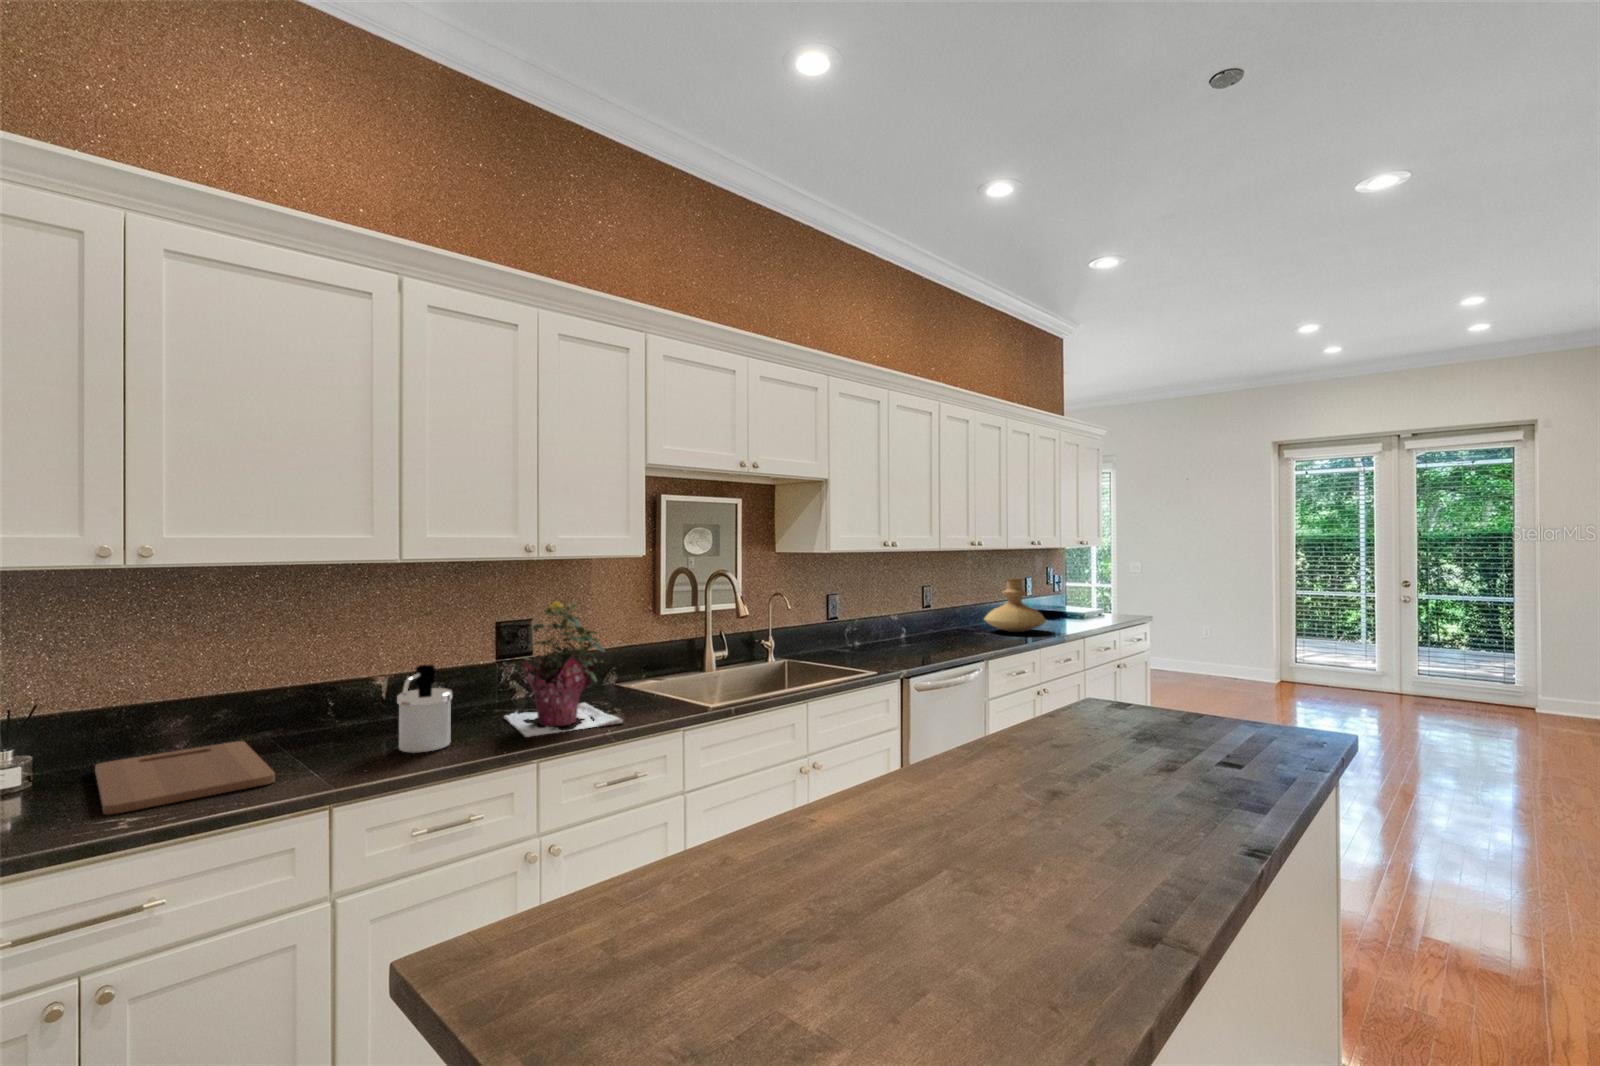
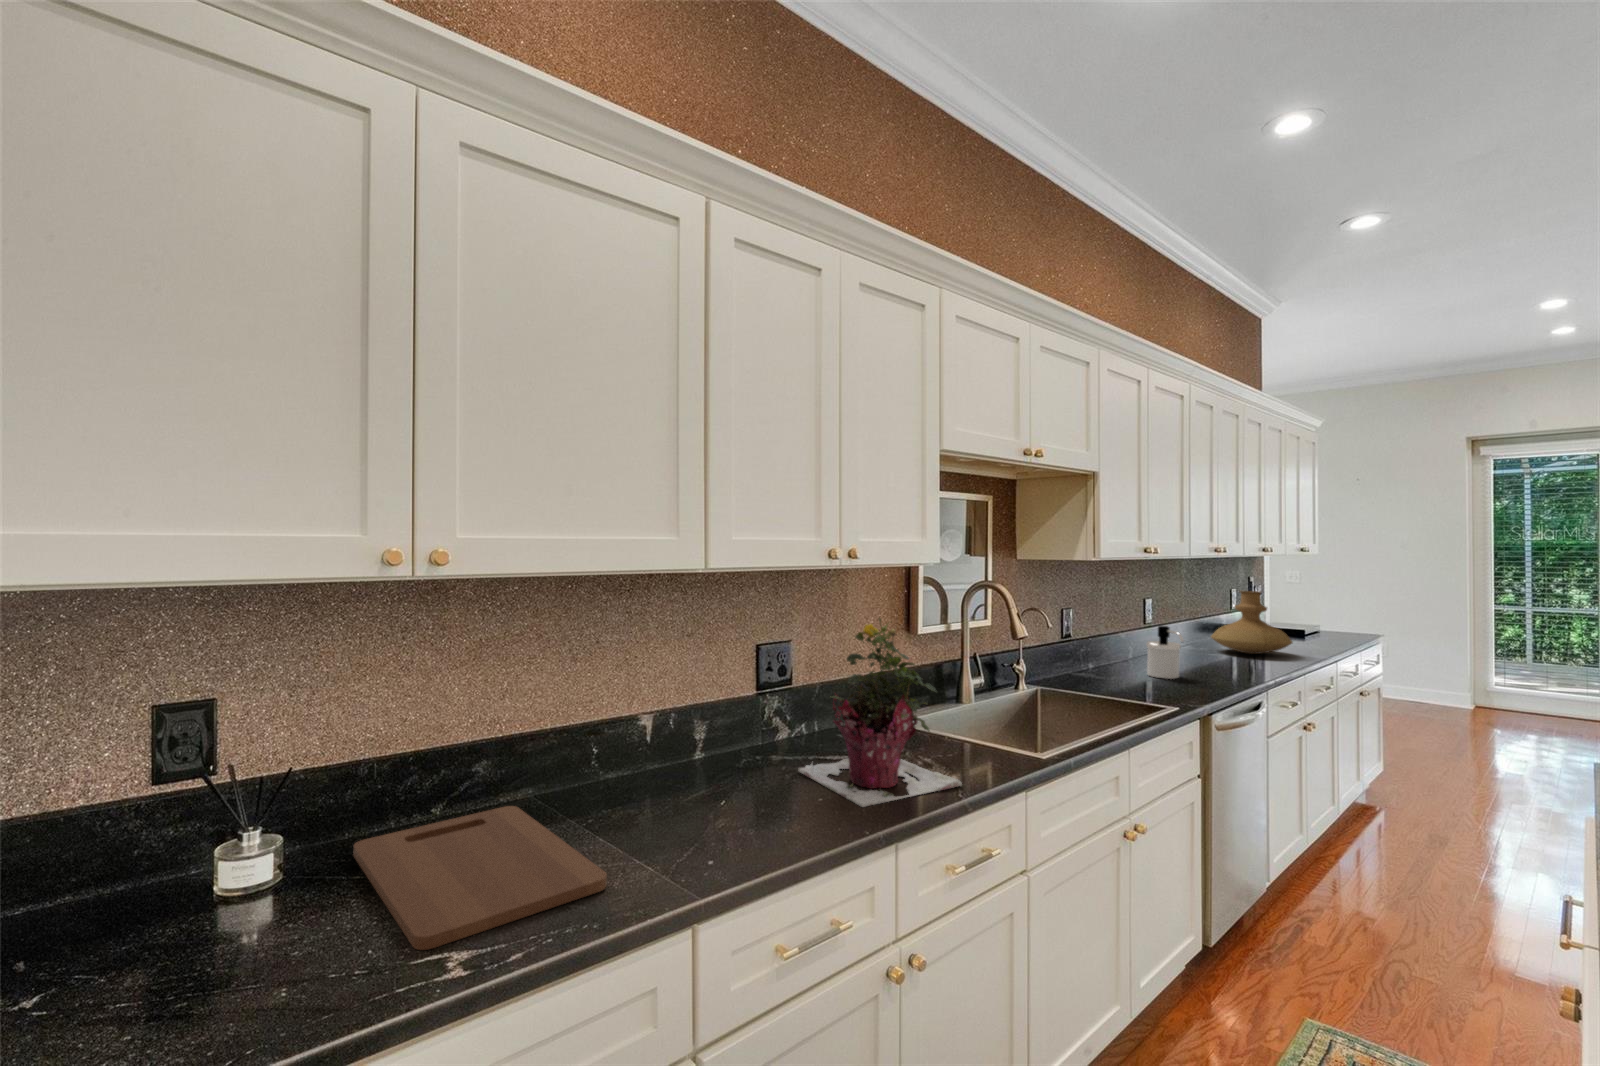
soap dispenser: present [397,665,452,753] -> present [1147,626,1183,679]

